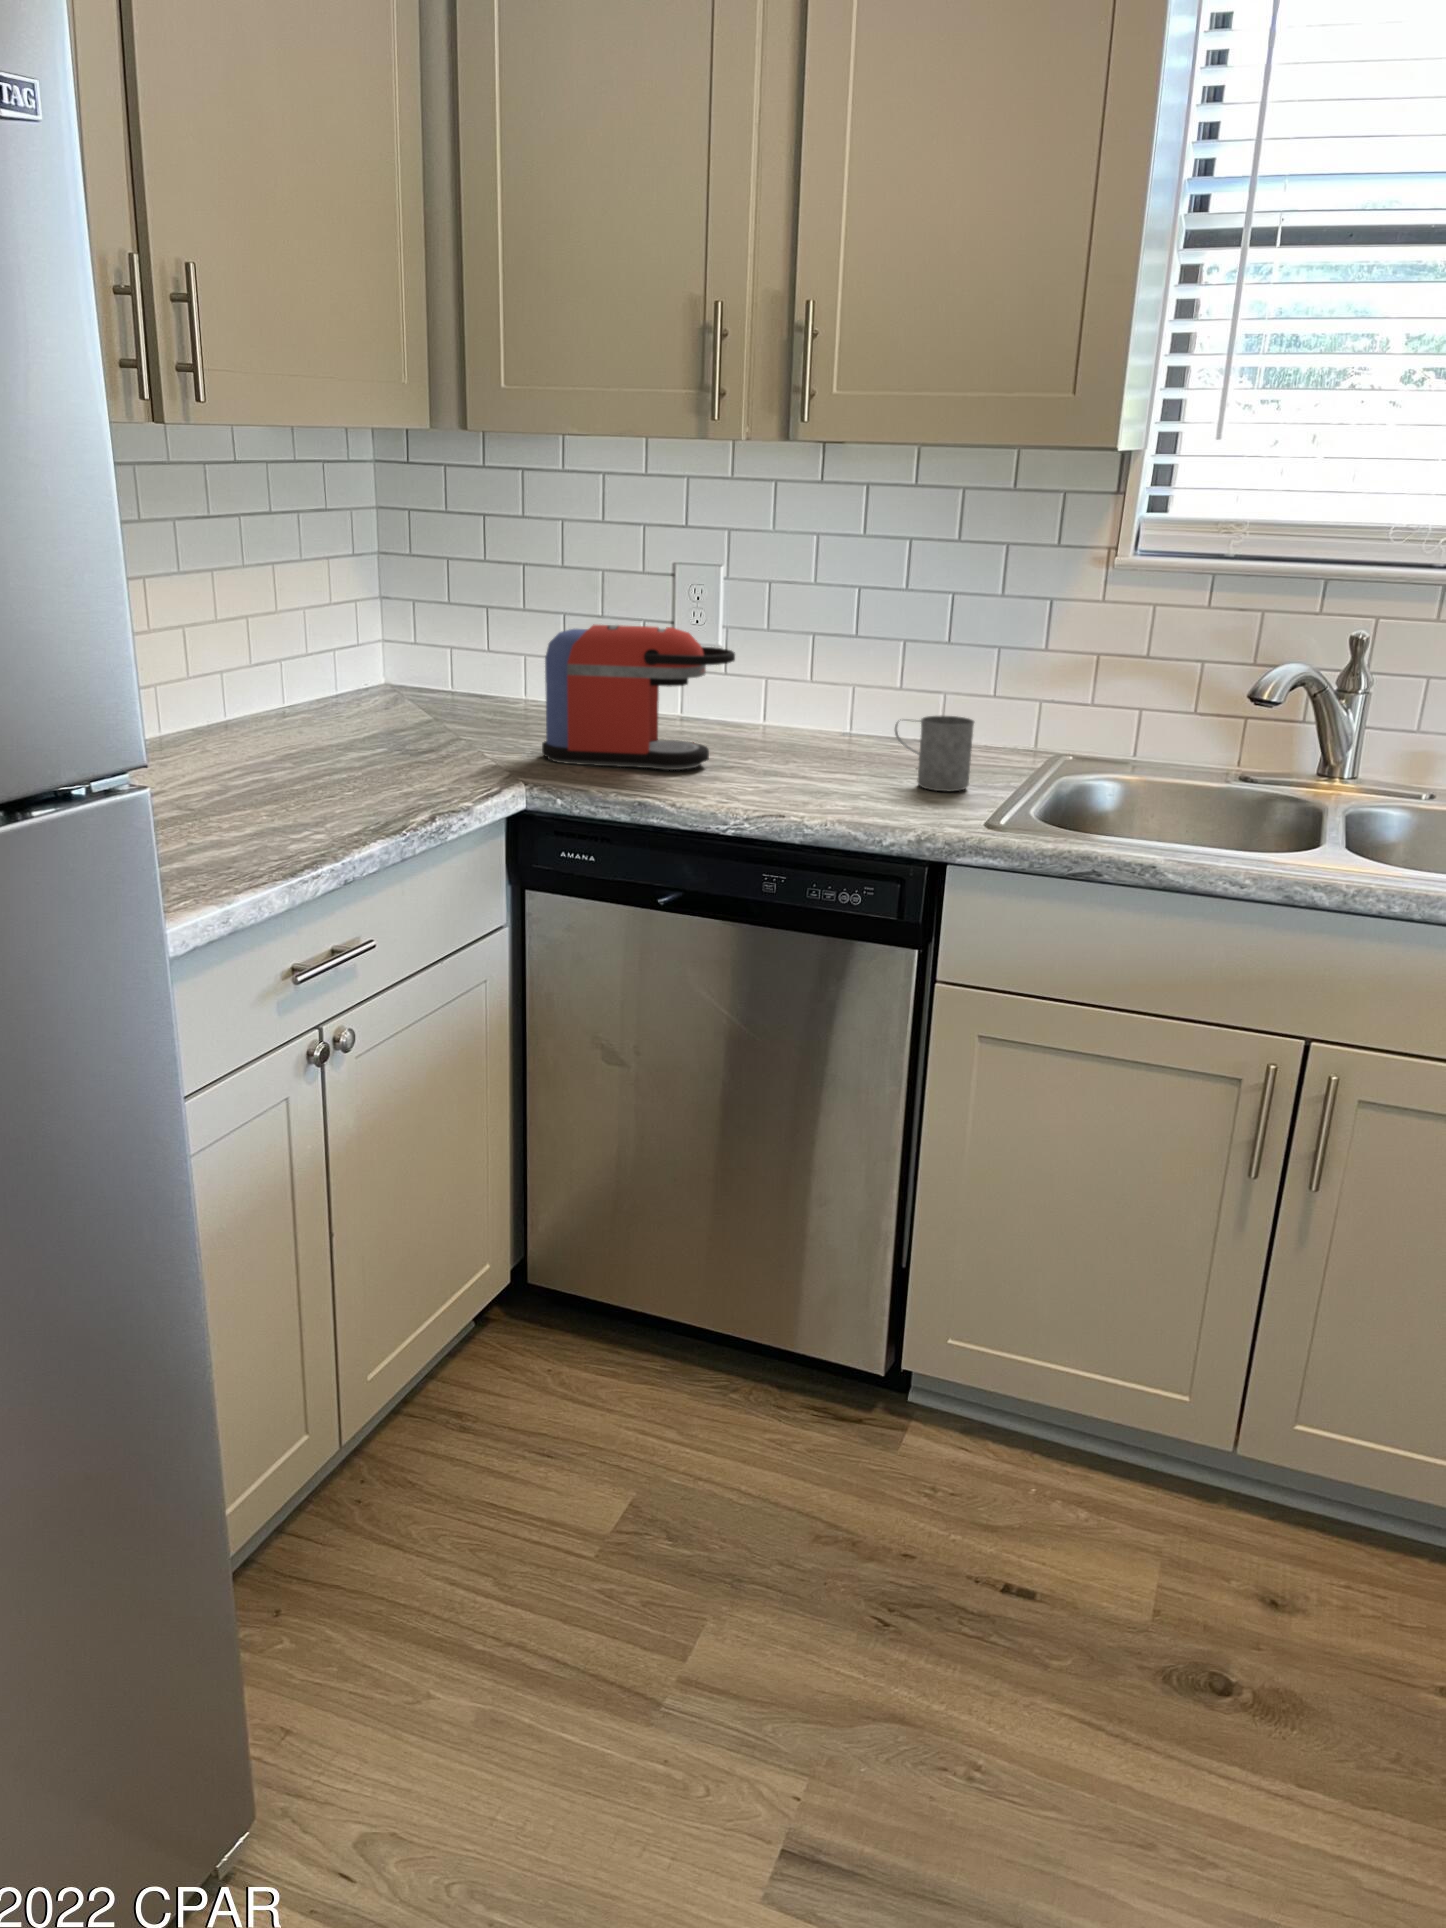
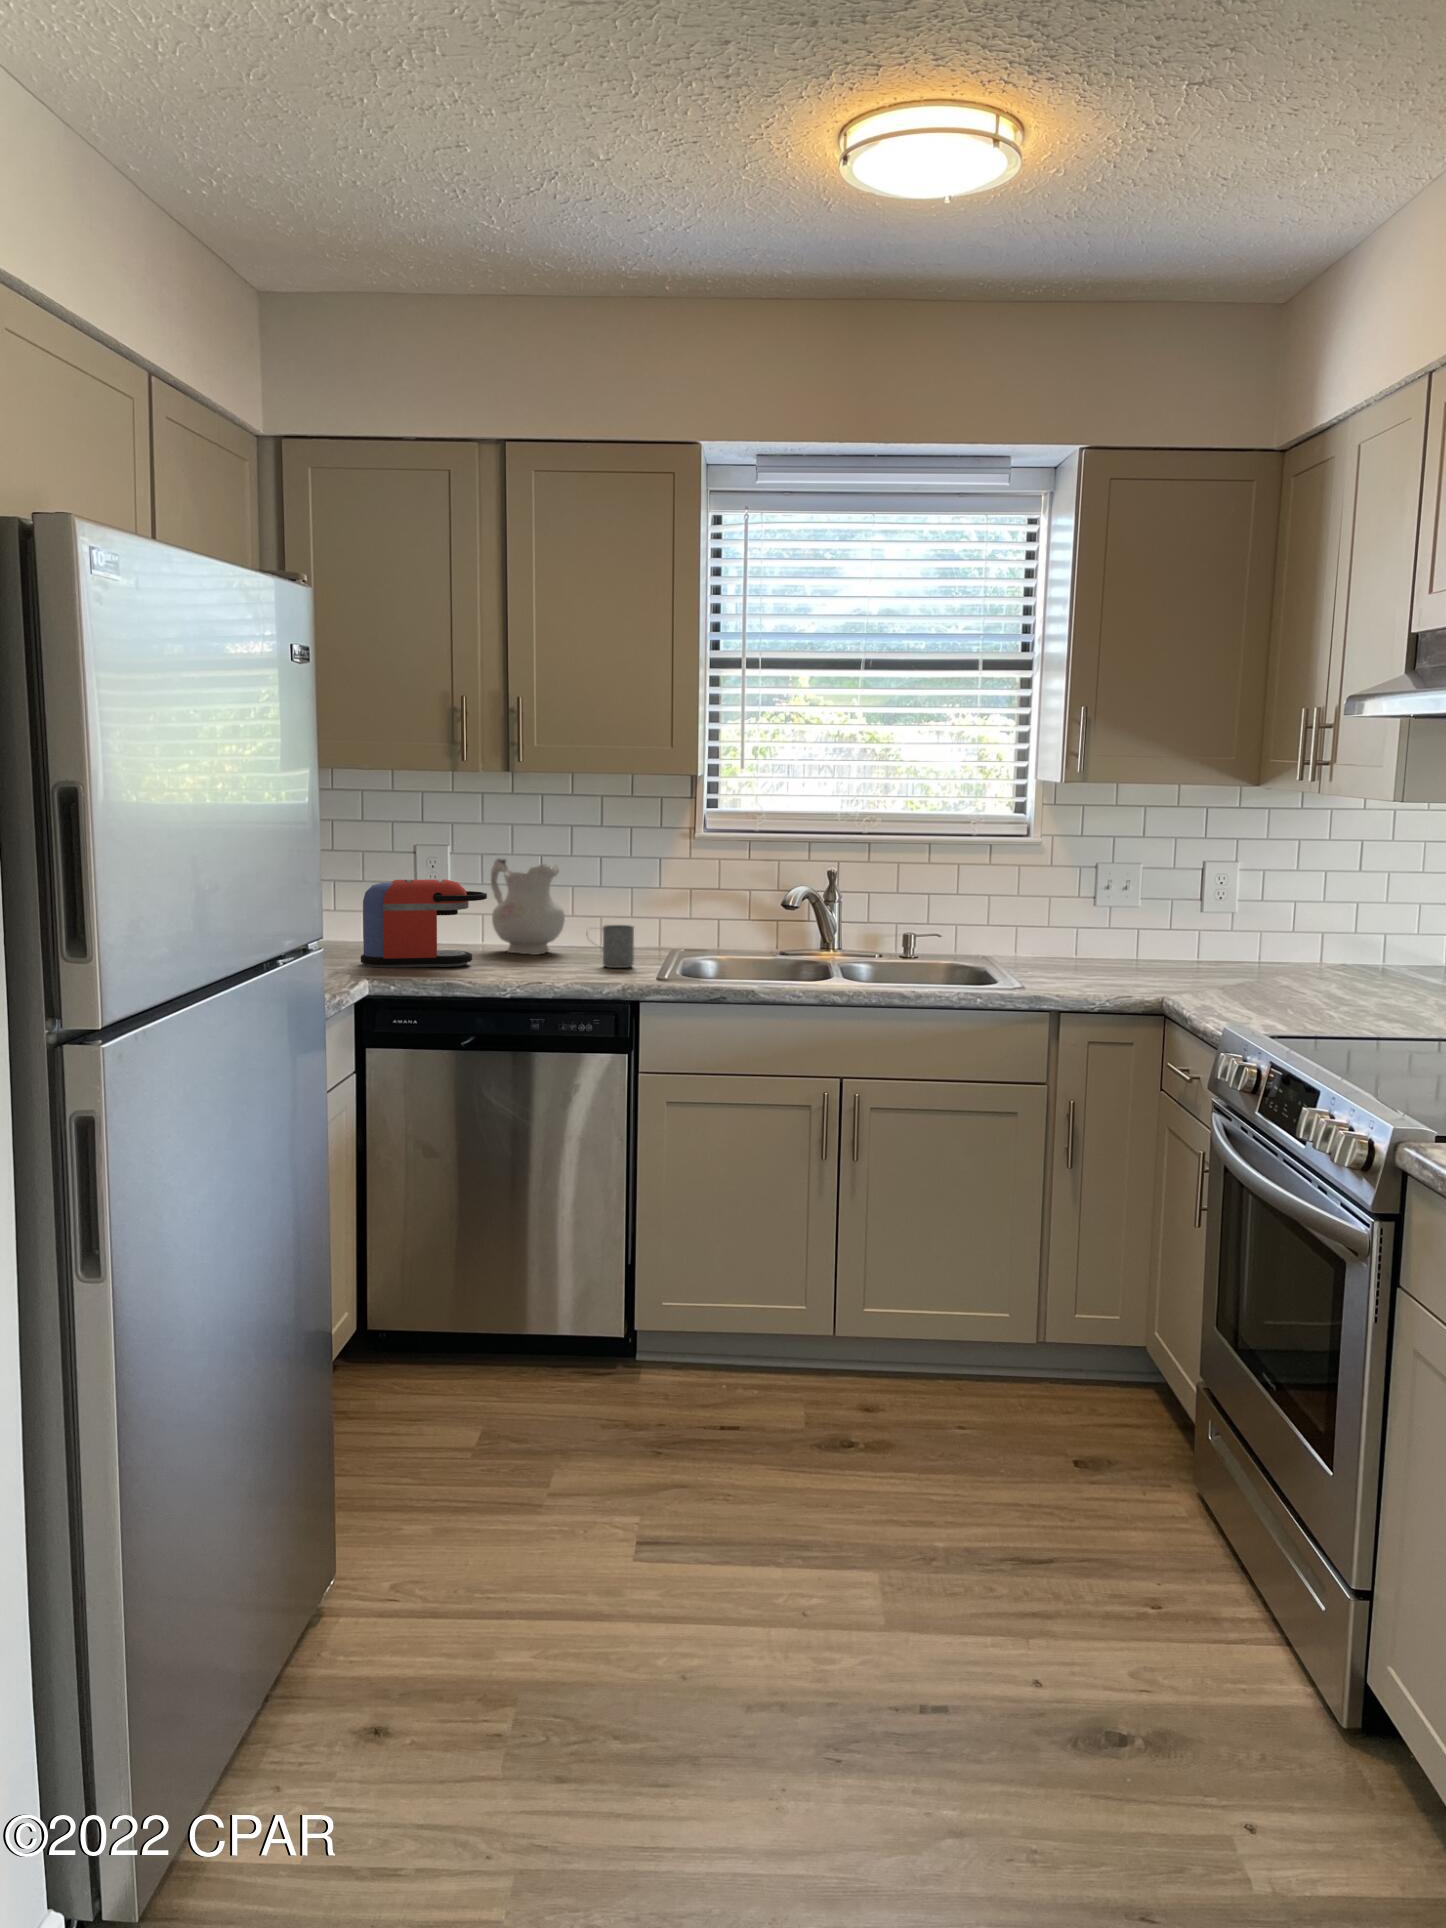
ceramic pitcher: none [772,590,886,751] -> present [491,859,565,955]

